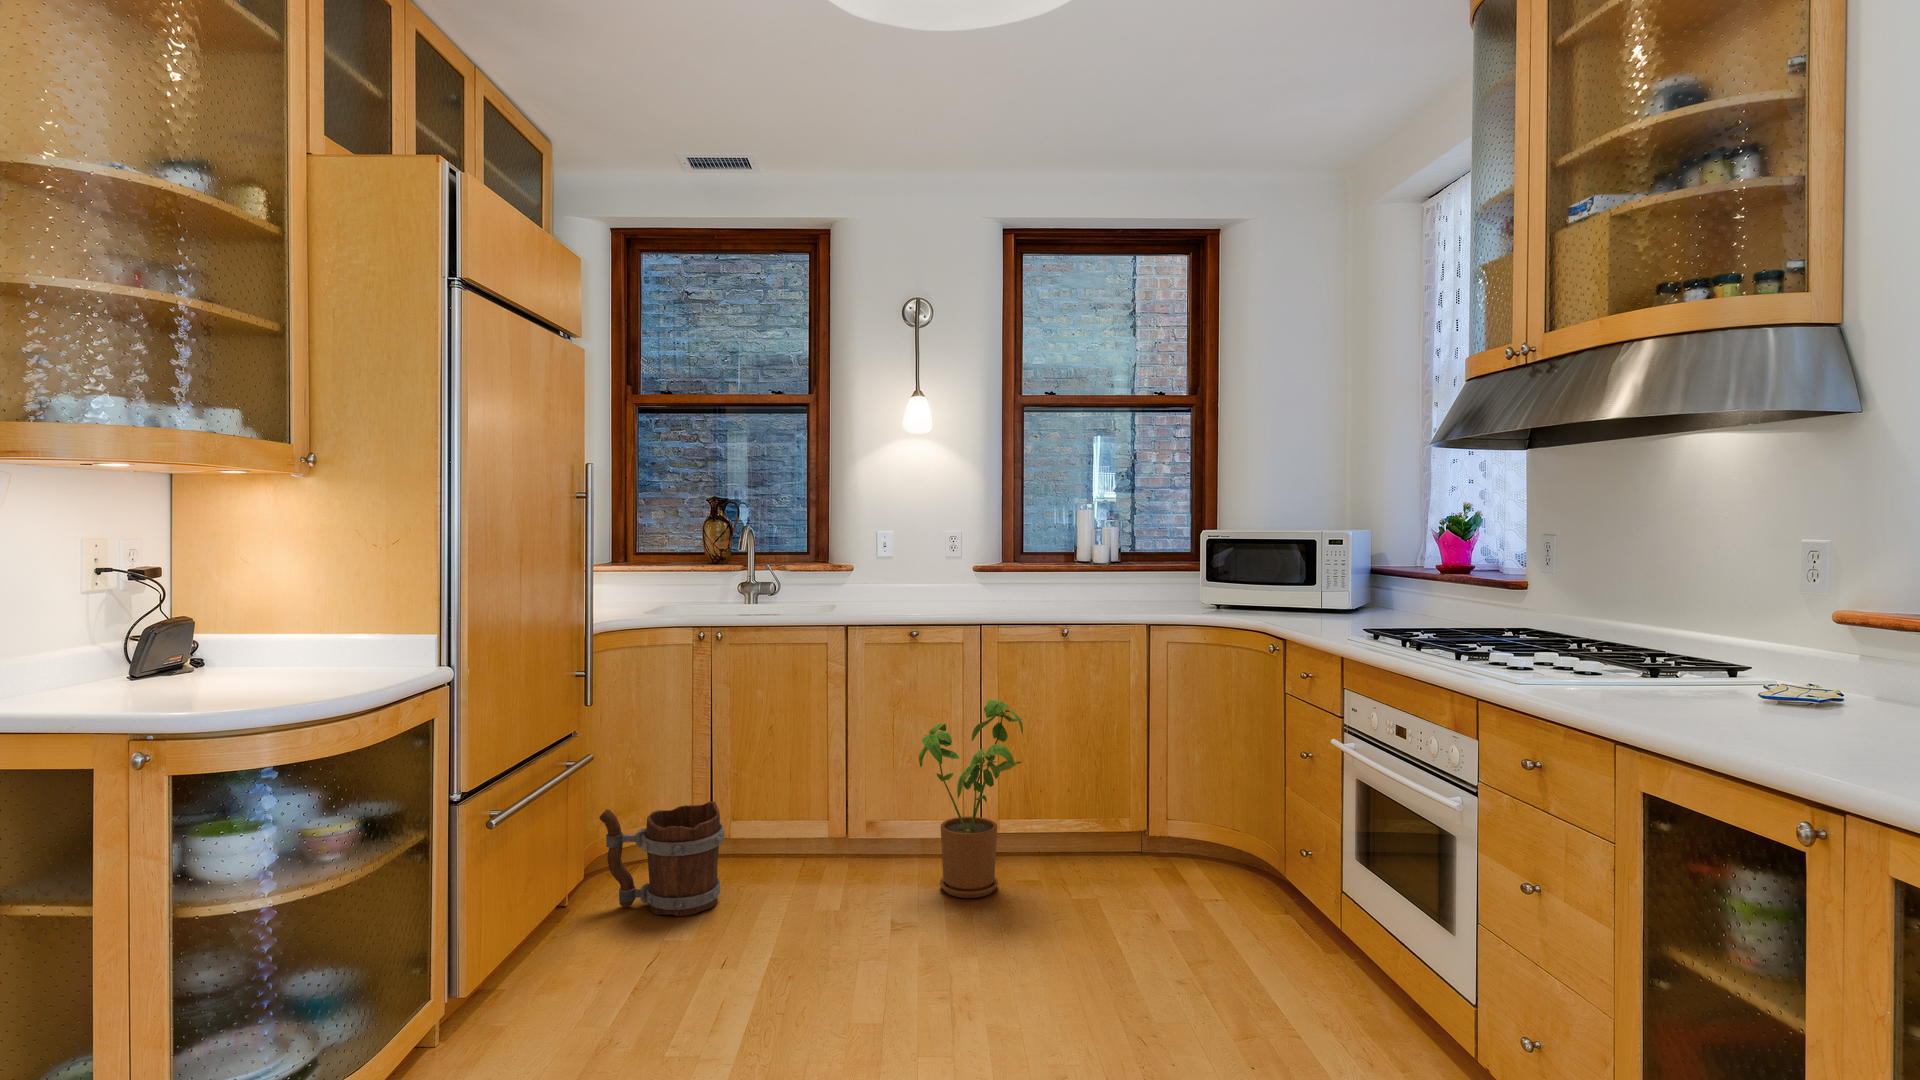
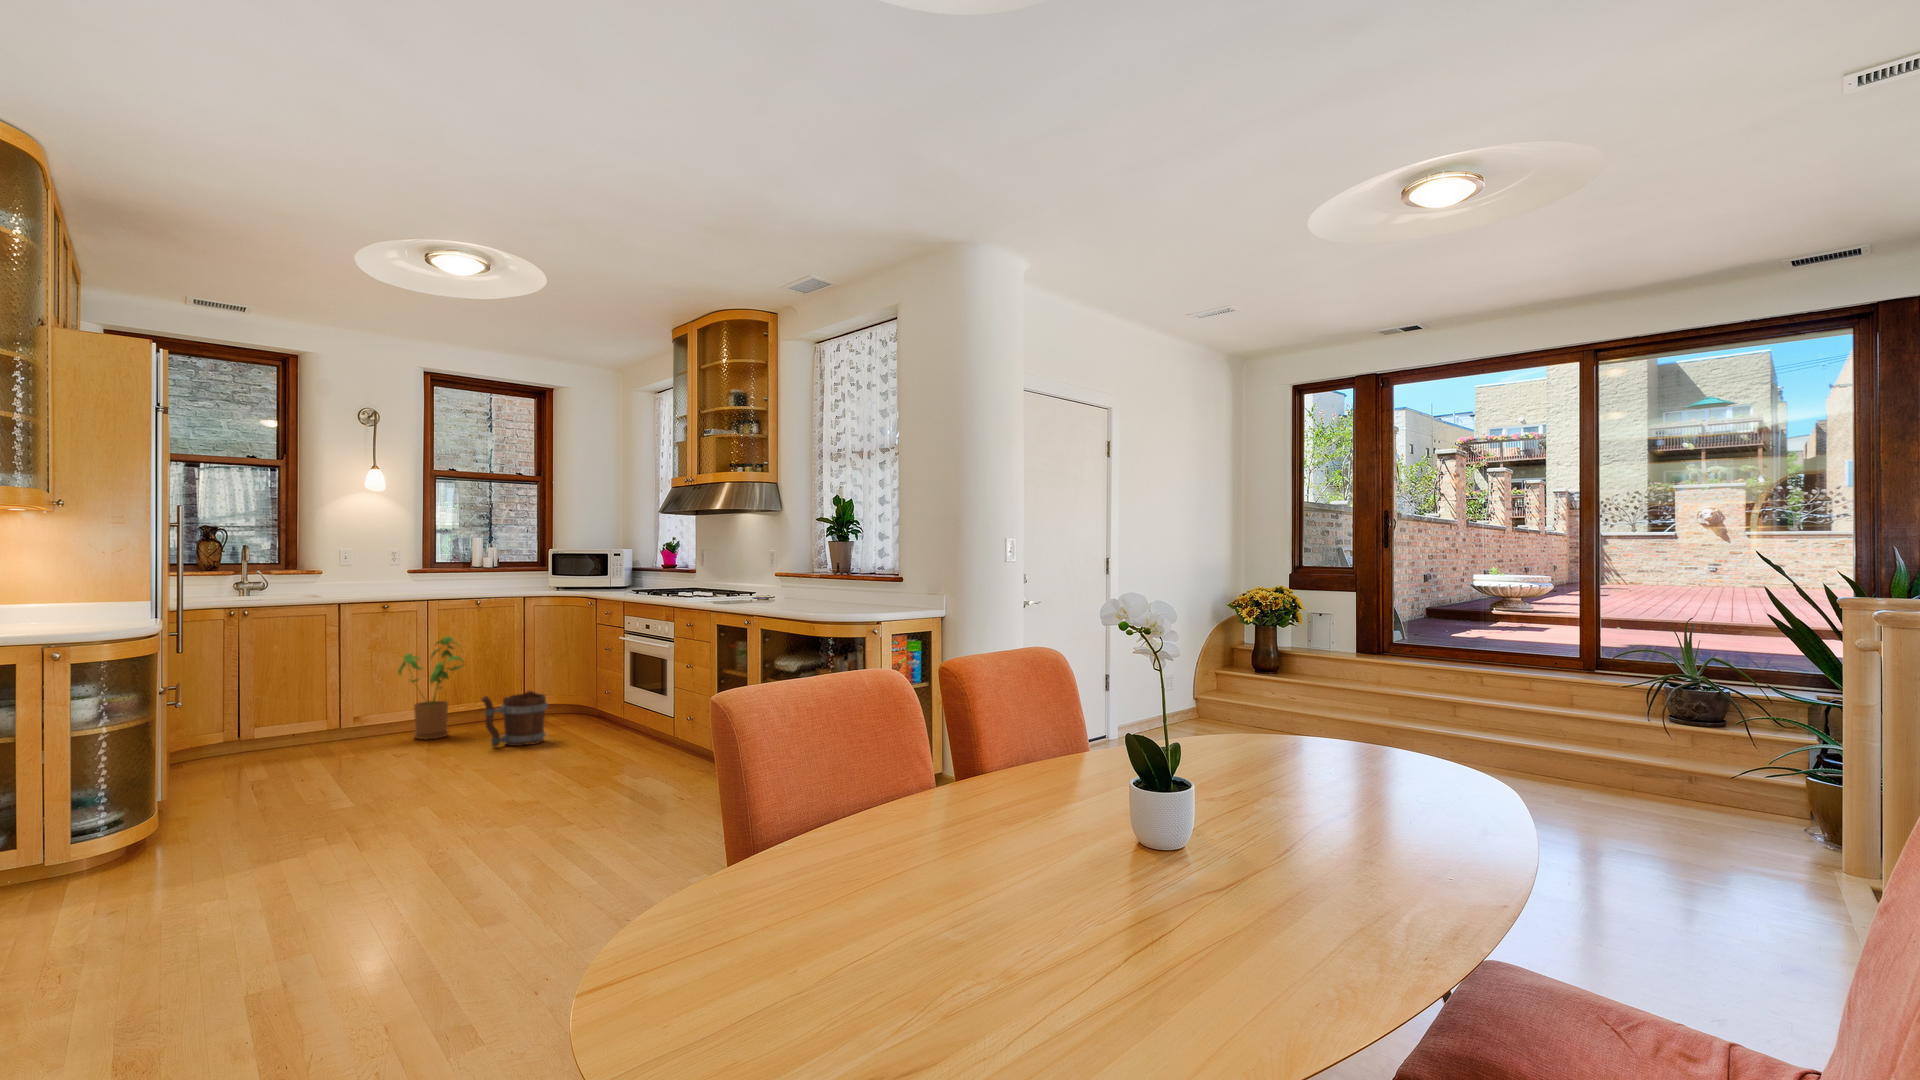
bucket: present [599,801,724,916] -> present [482,691,548,747]

